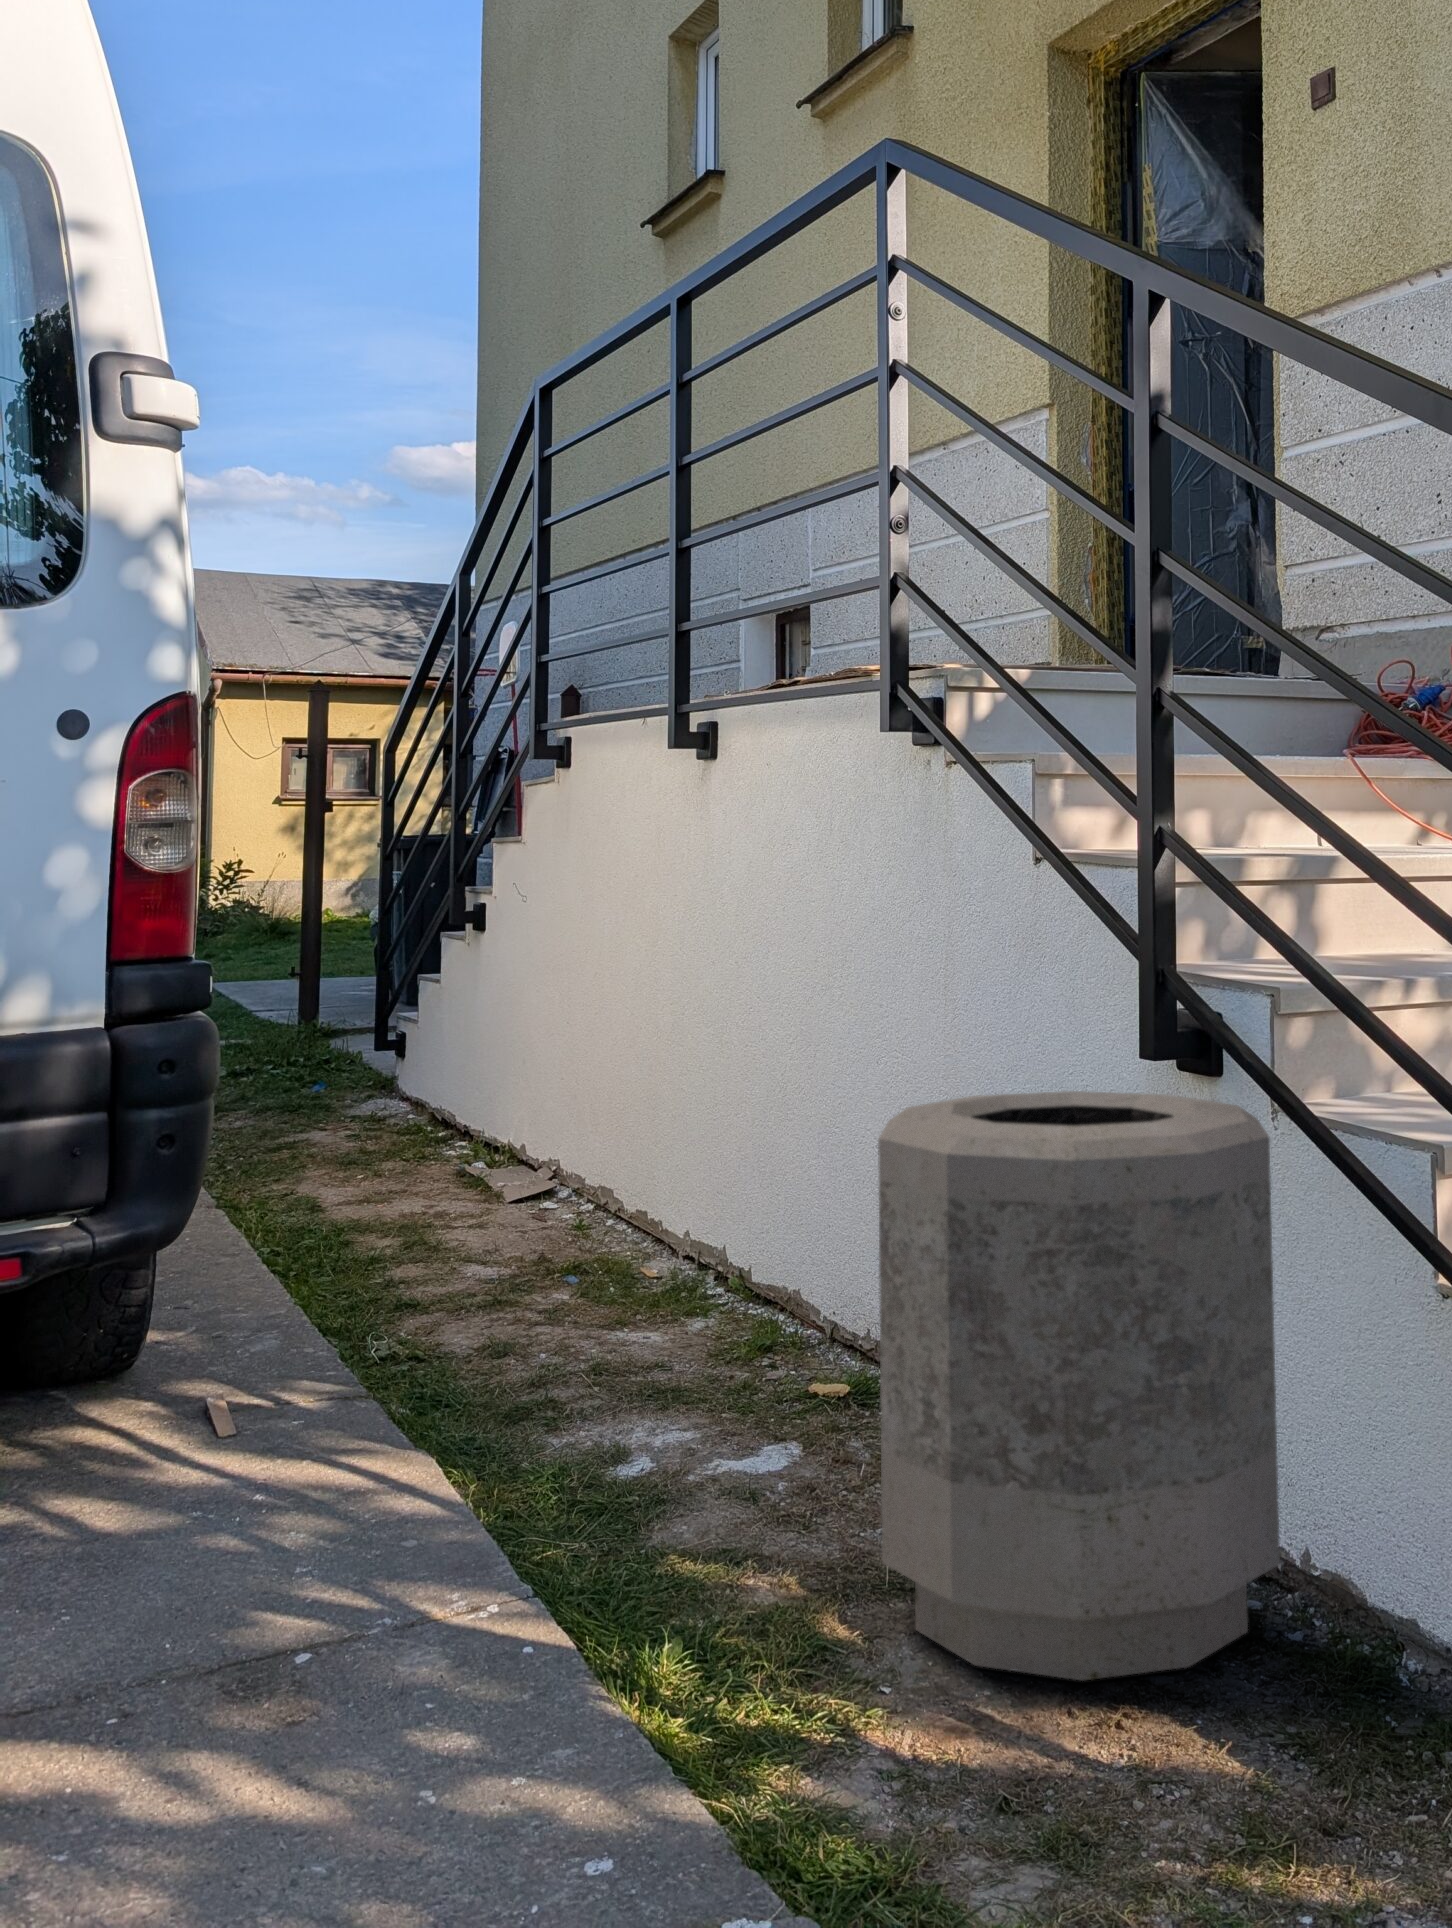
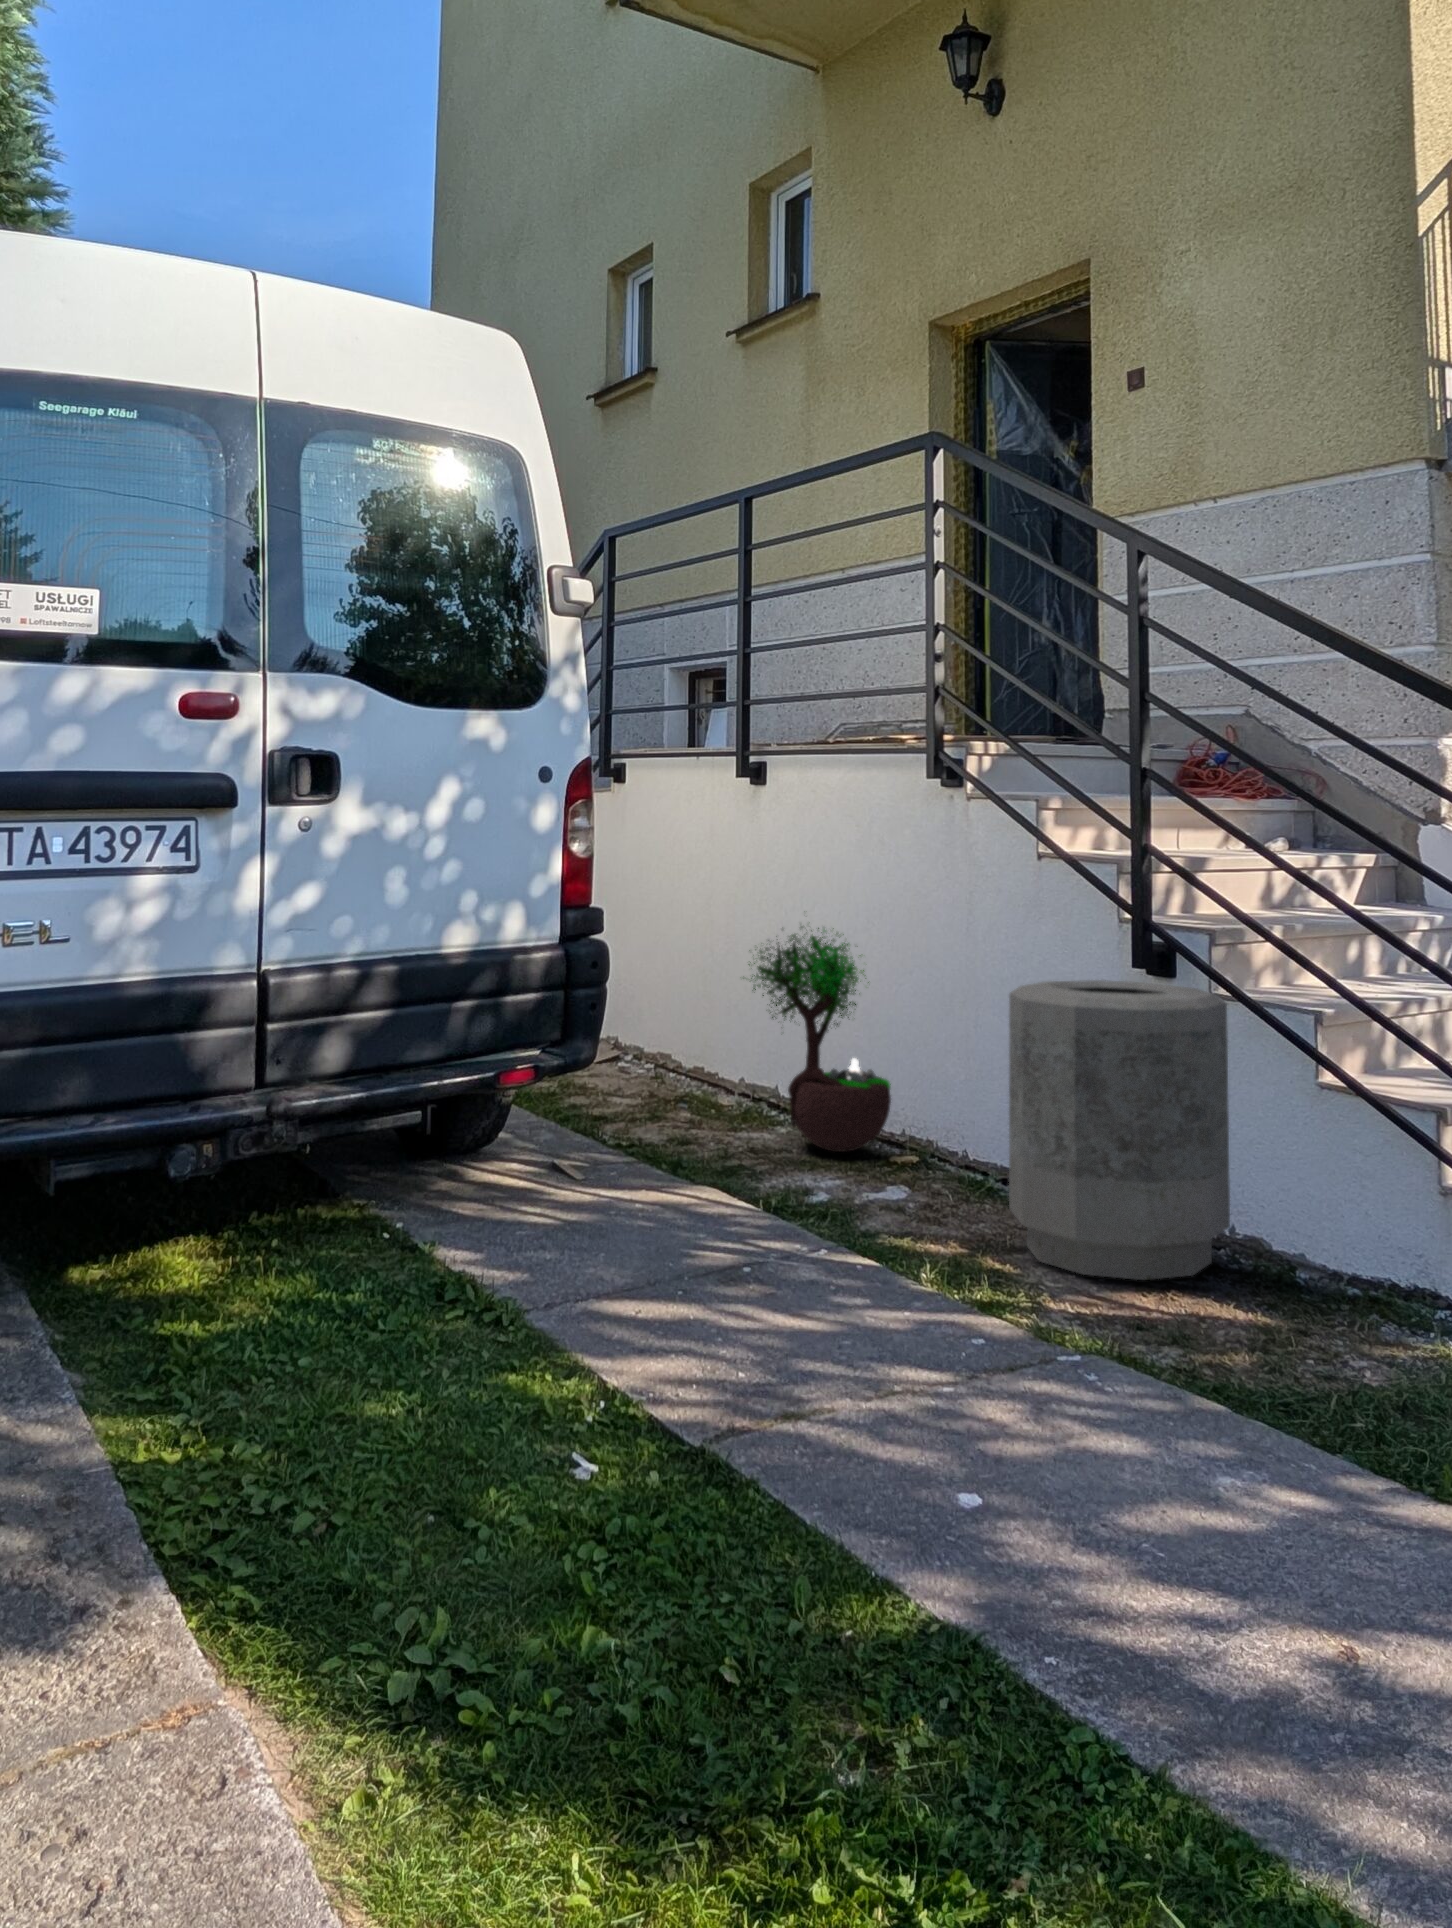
potted tree: none [586,968,844,1375] -> present [743,927,891,1152]

